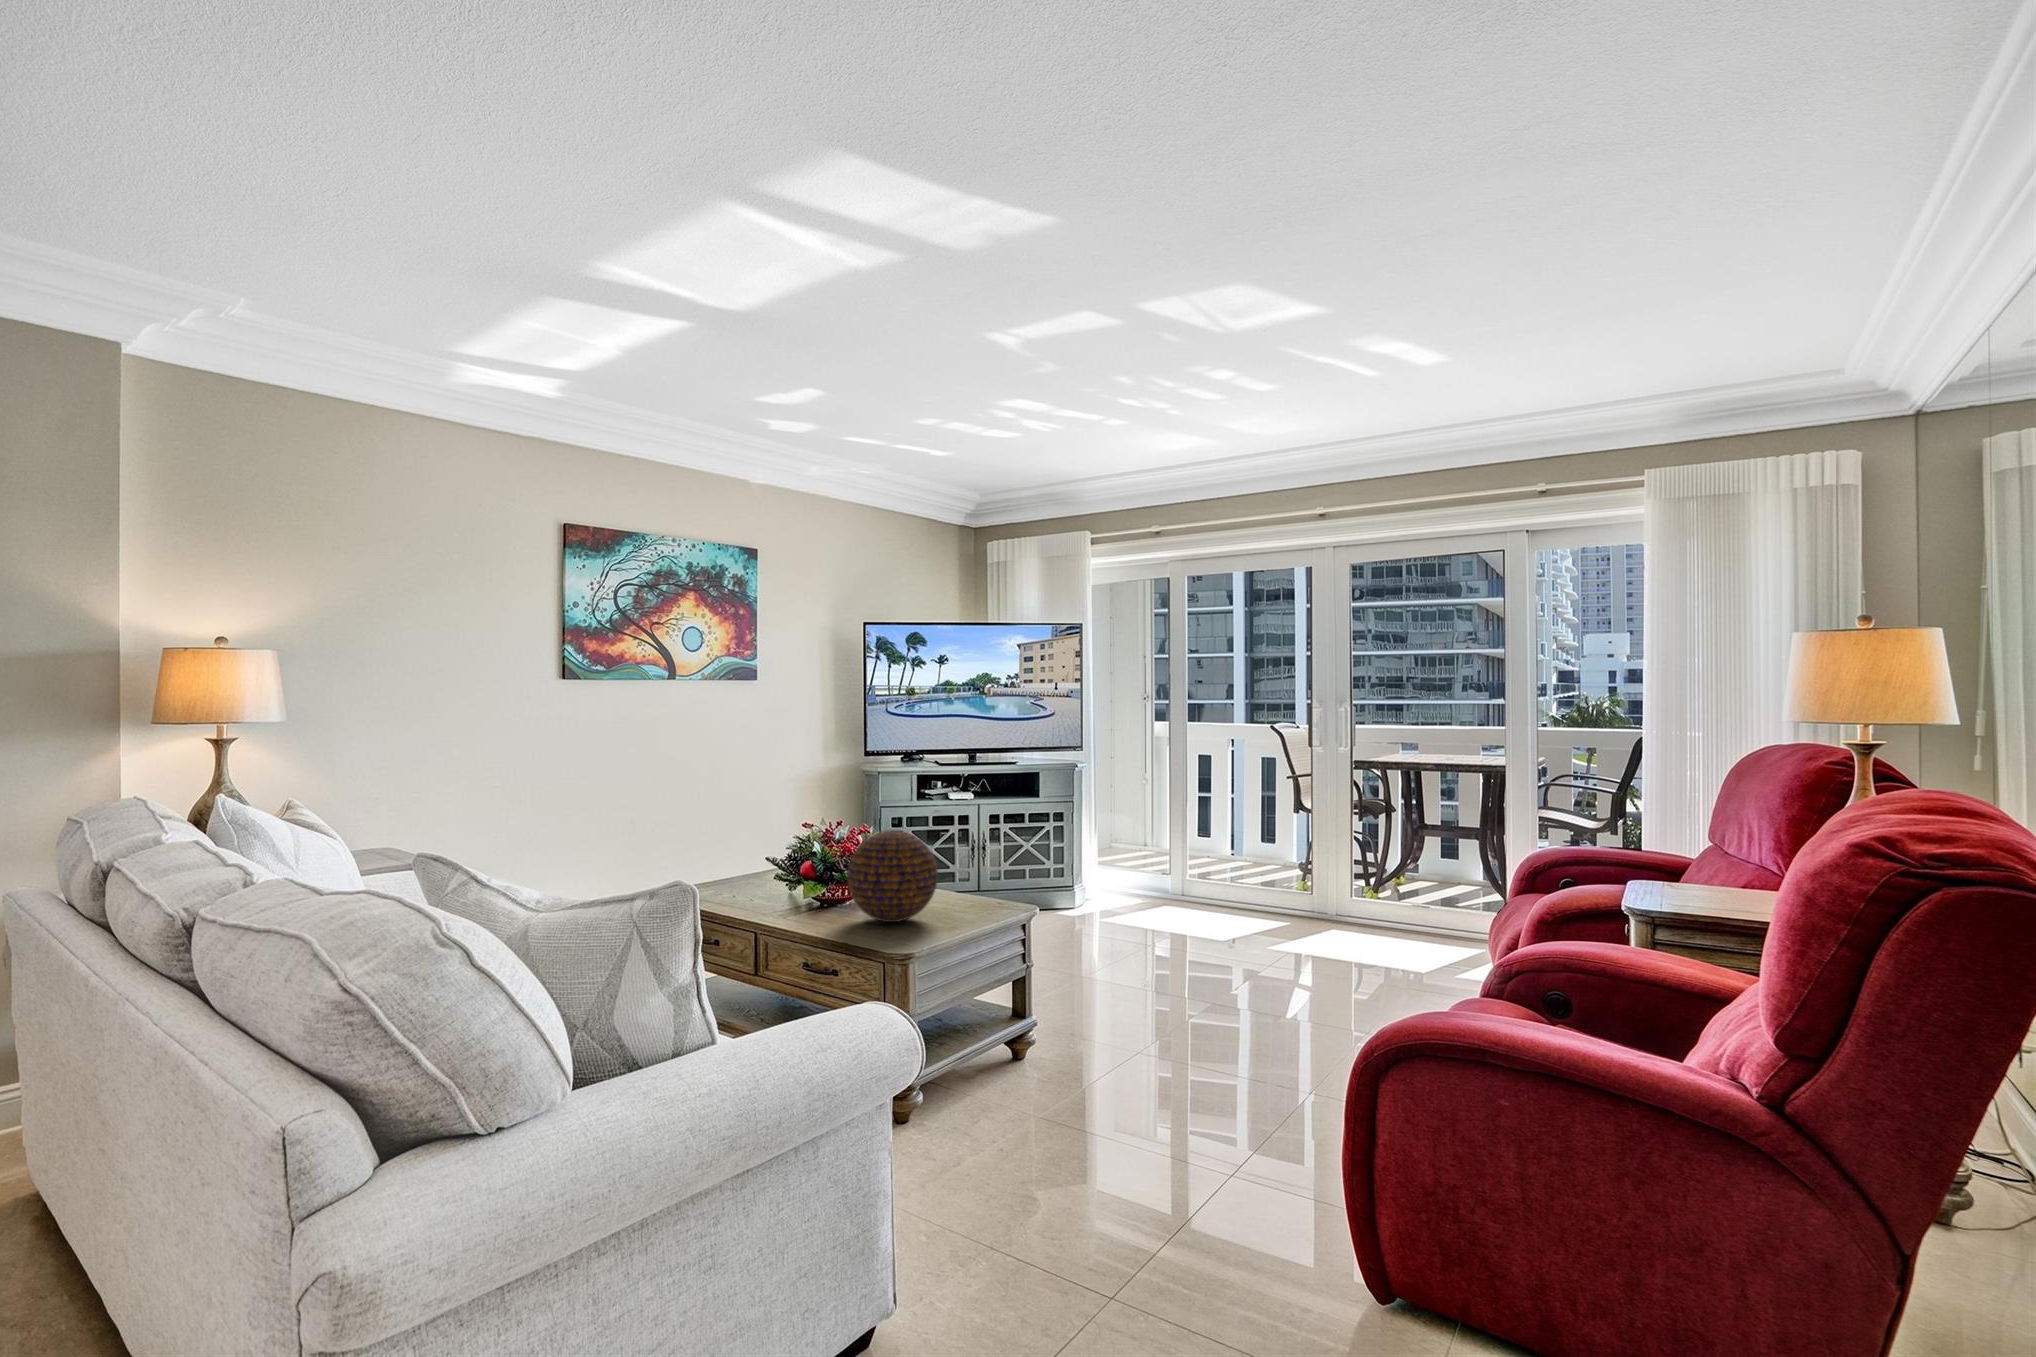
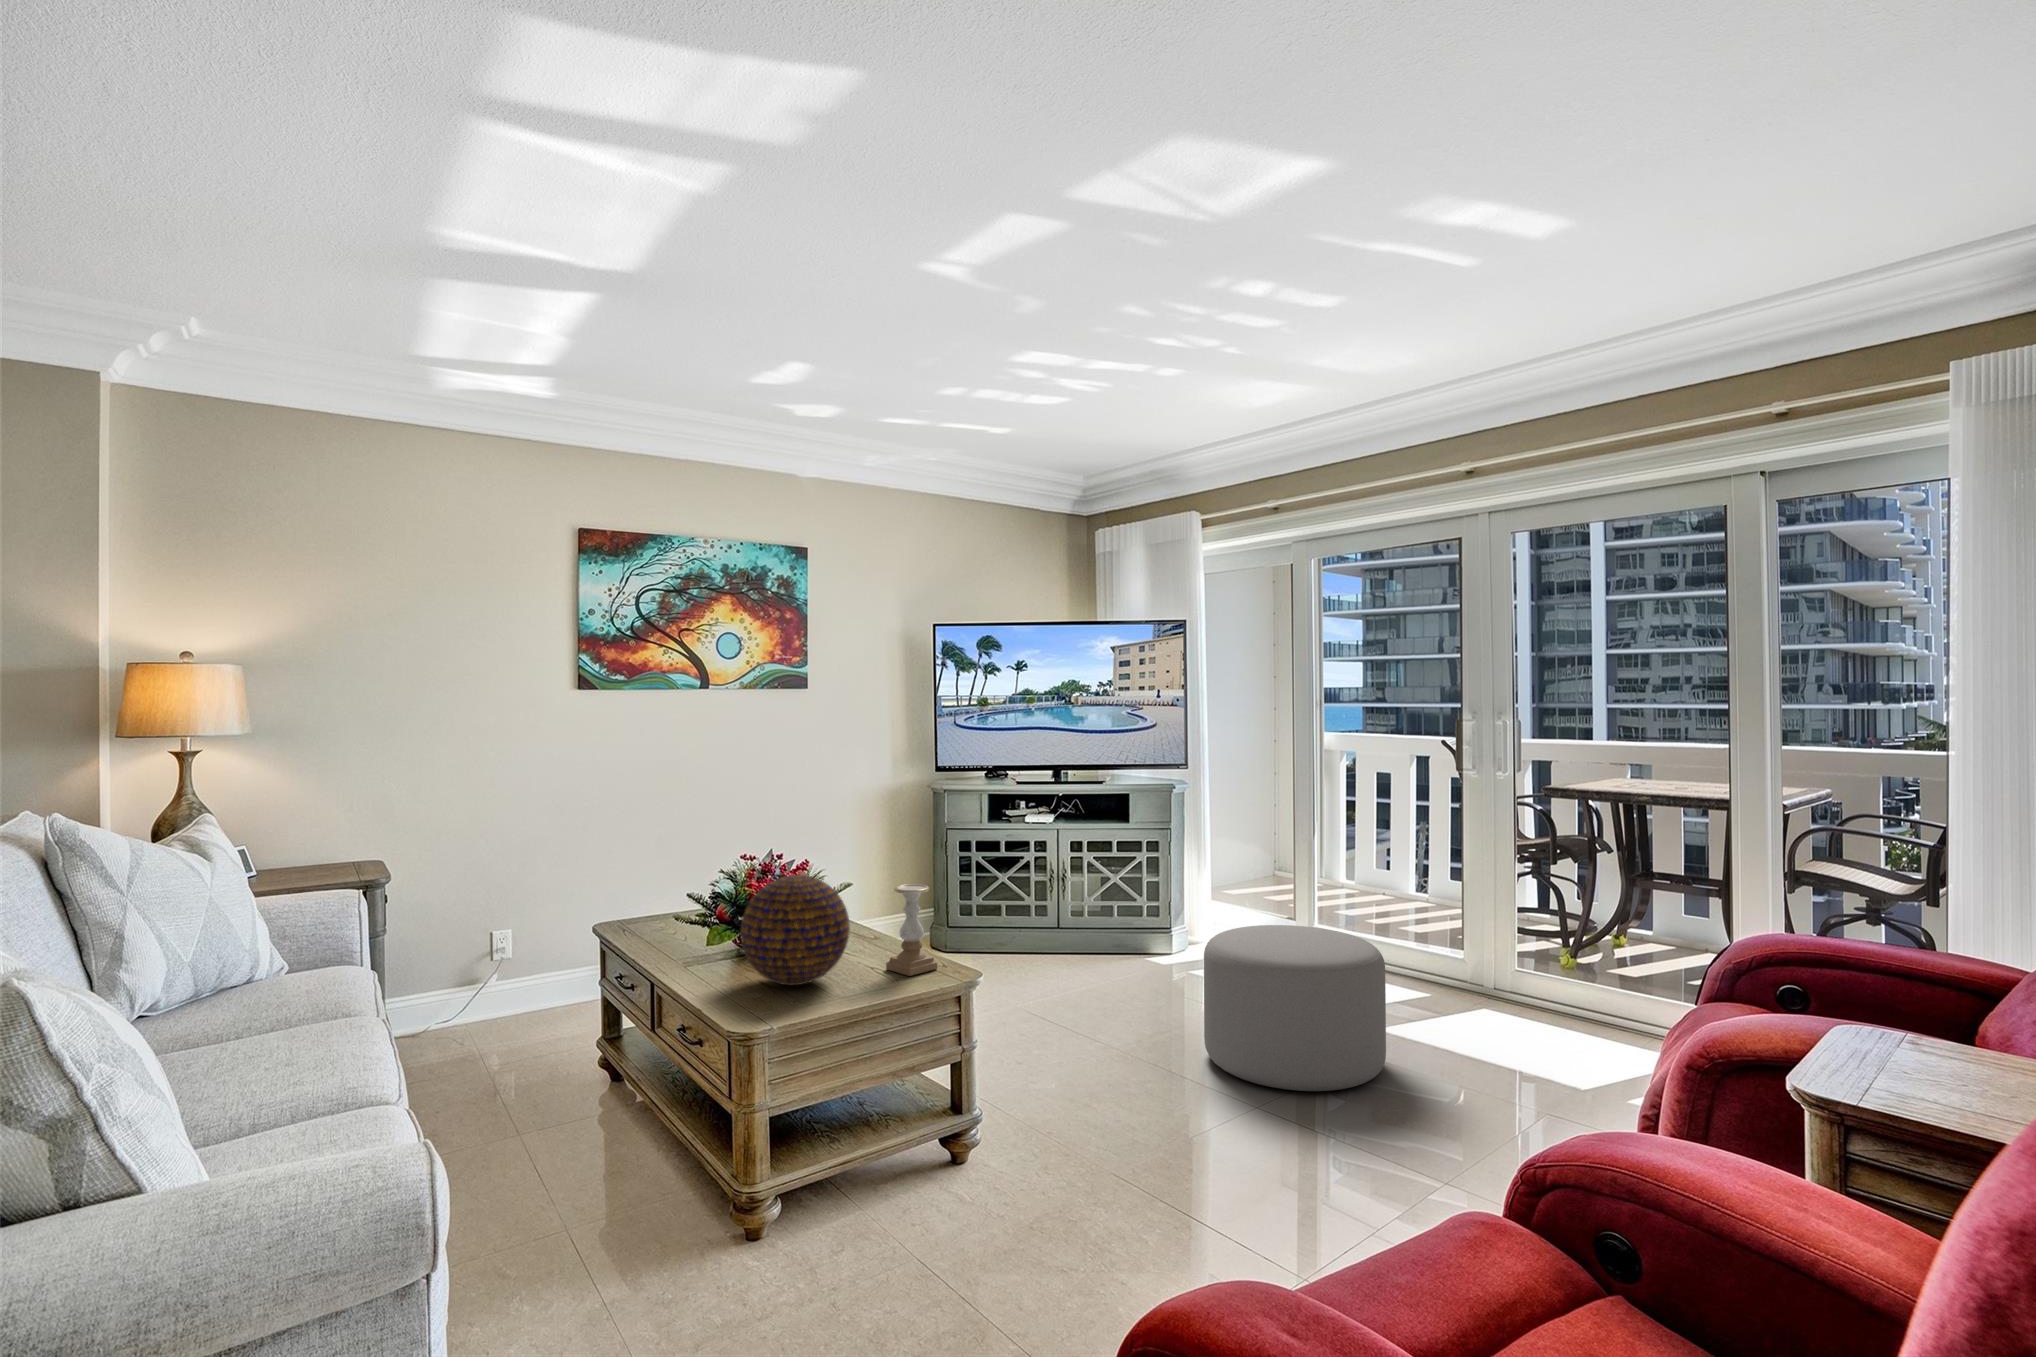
candle holder: none [954,837,996,911] -> present [886,884,937,976]
ottoman: none [1160,868,1303,990] -> present [1204,925,1386,1091]

